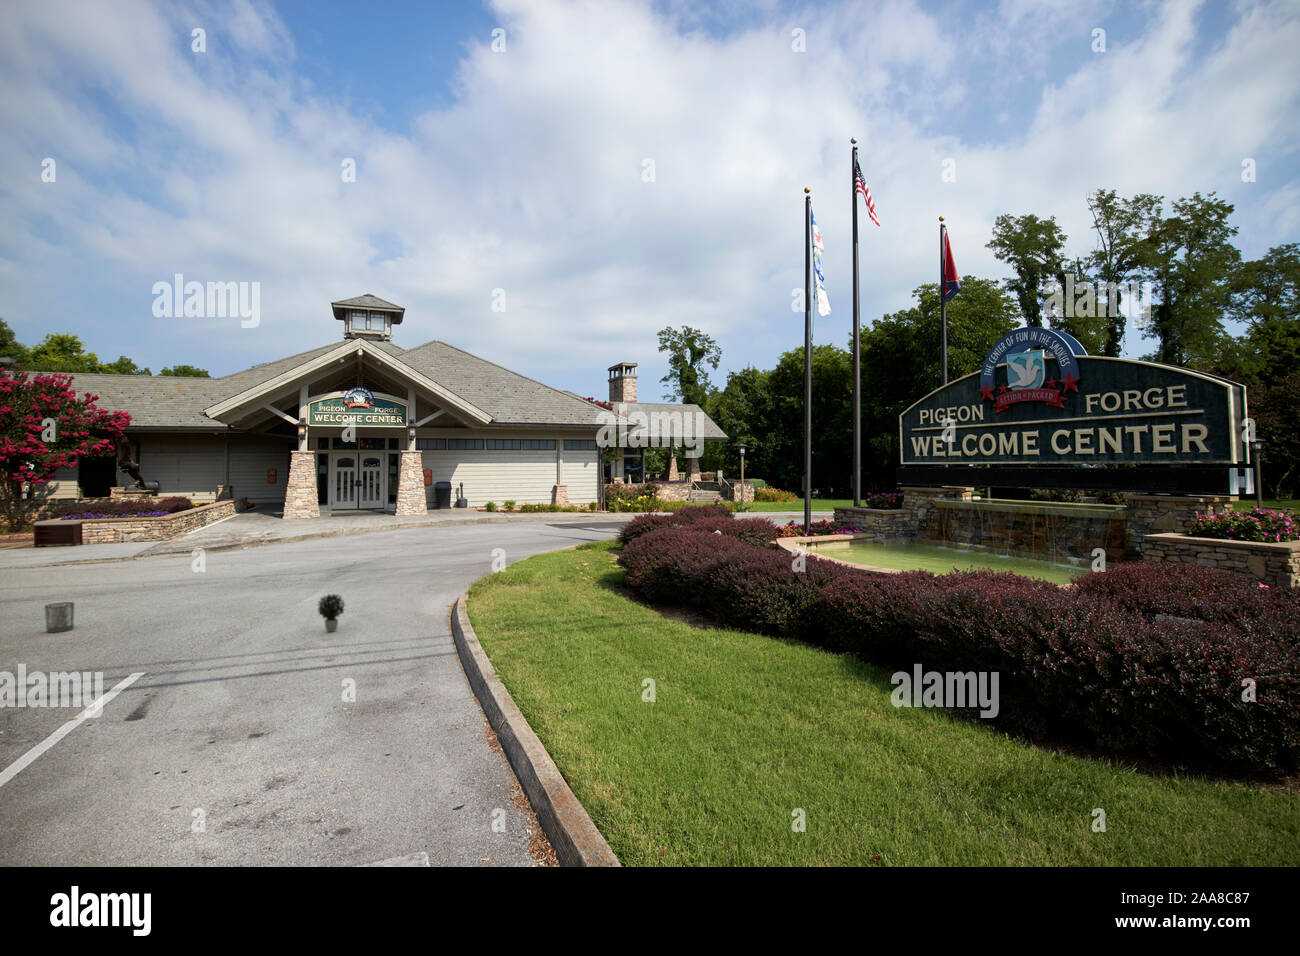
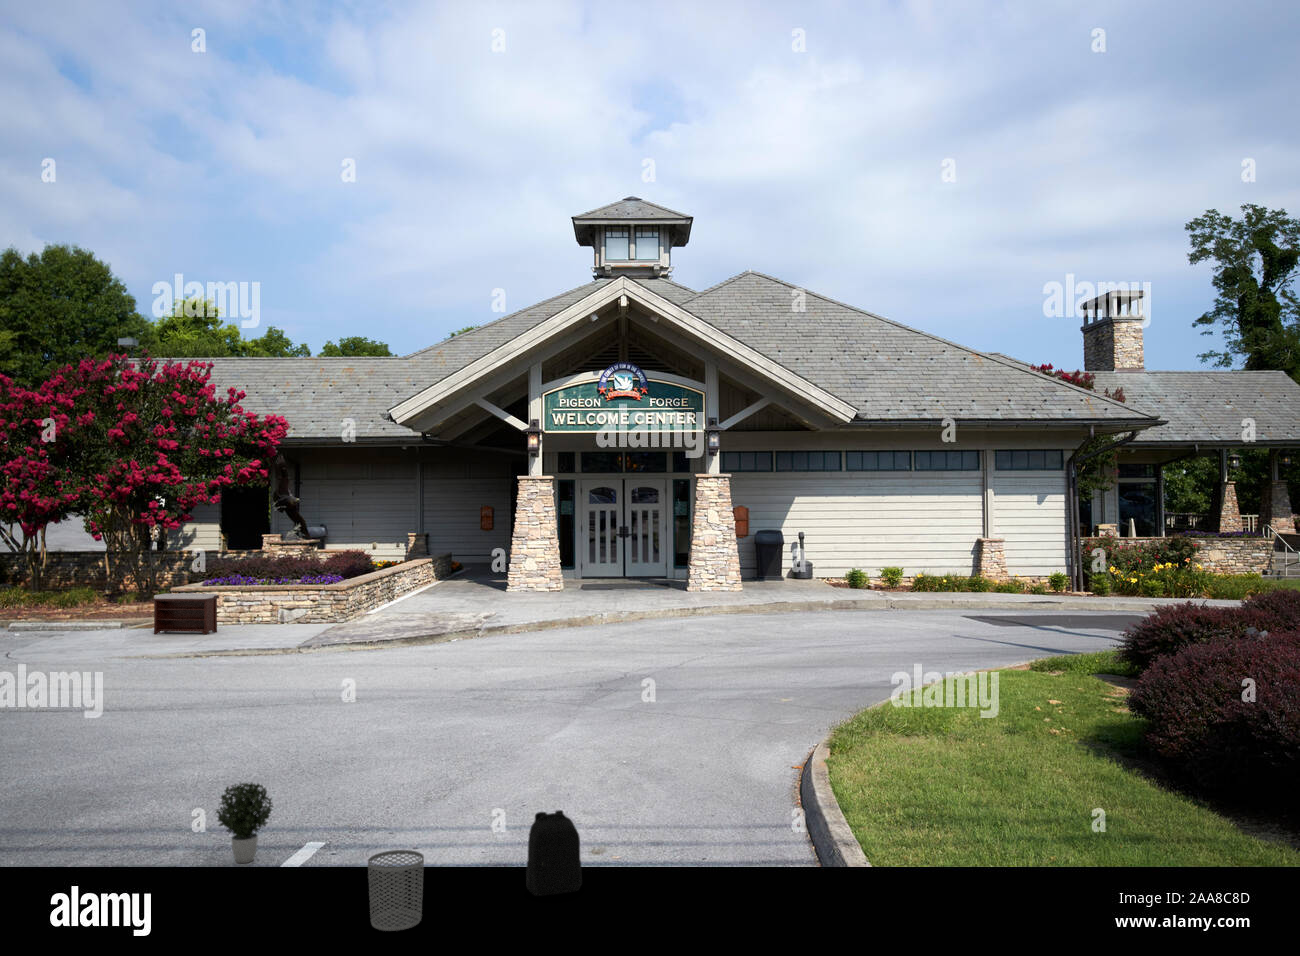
backpack: none [286,594,313,630] -> present [526,810,582,896]
potted plant: present [318,594,345,632] -> present [216,783,273,863]
waste bin: present [45,602,74,632] -> present [368,850,424,931]

